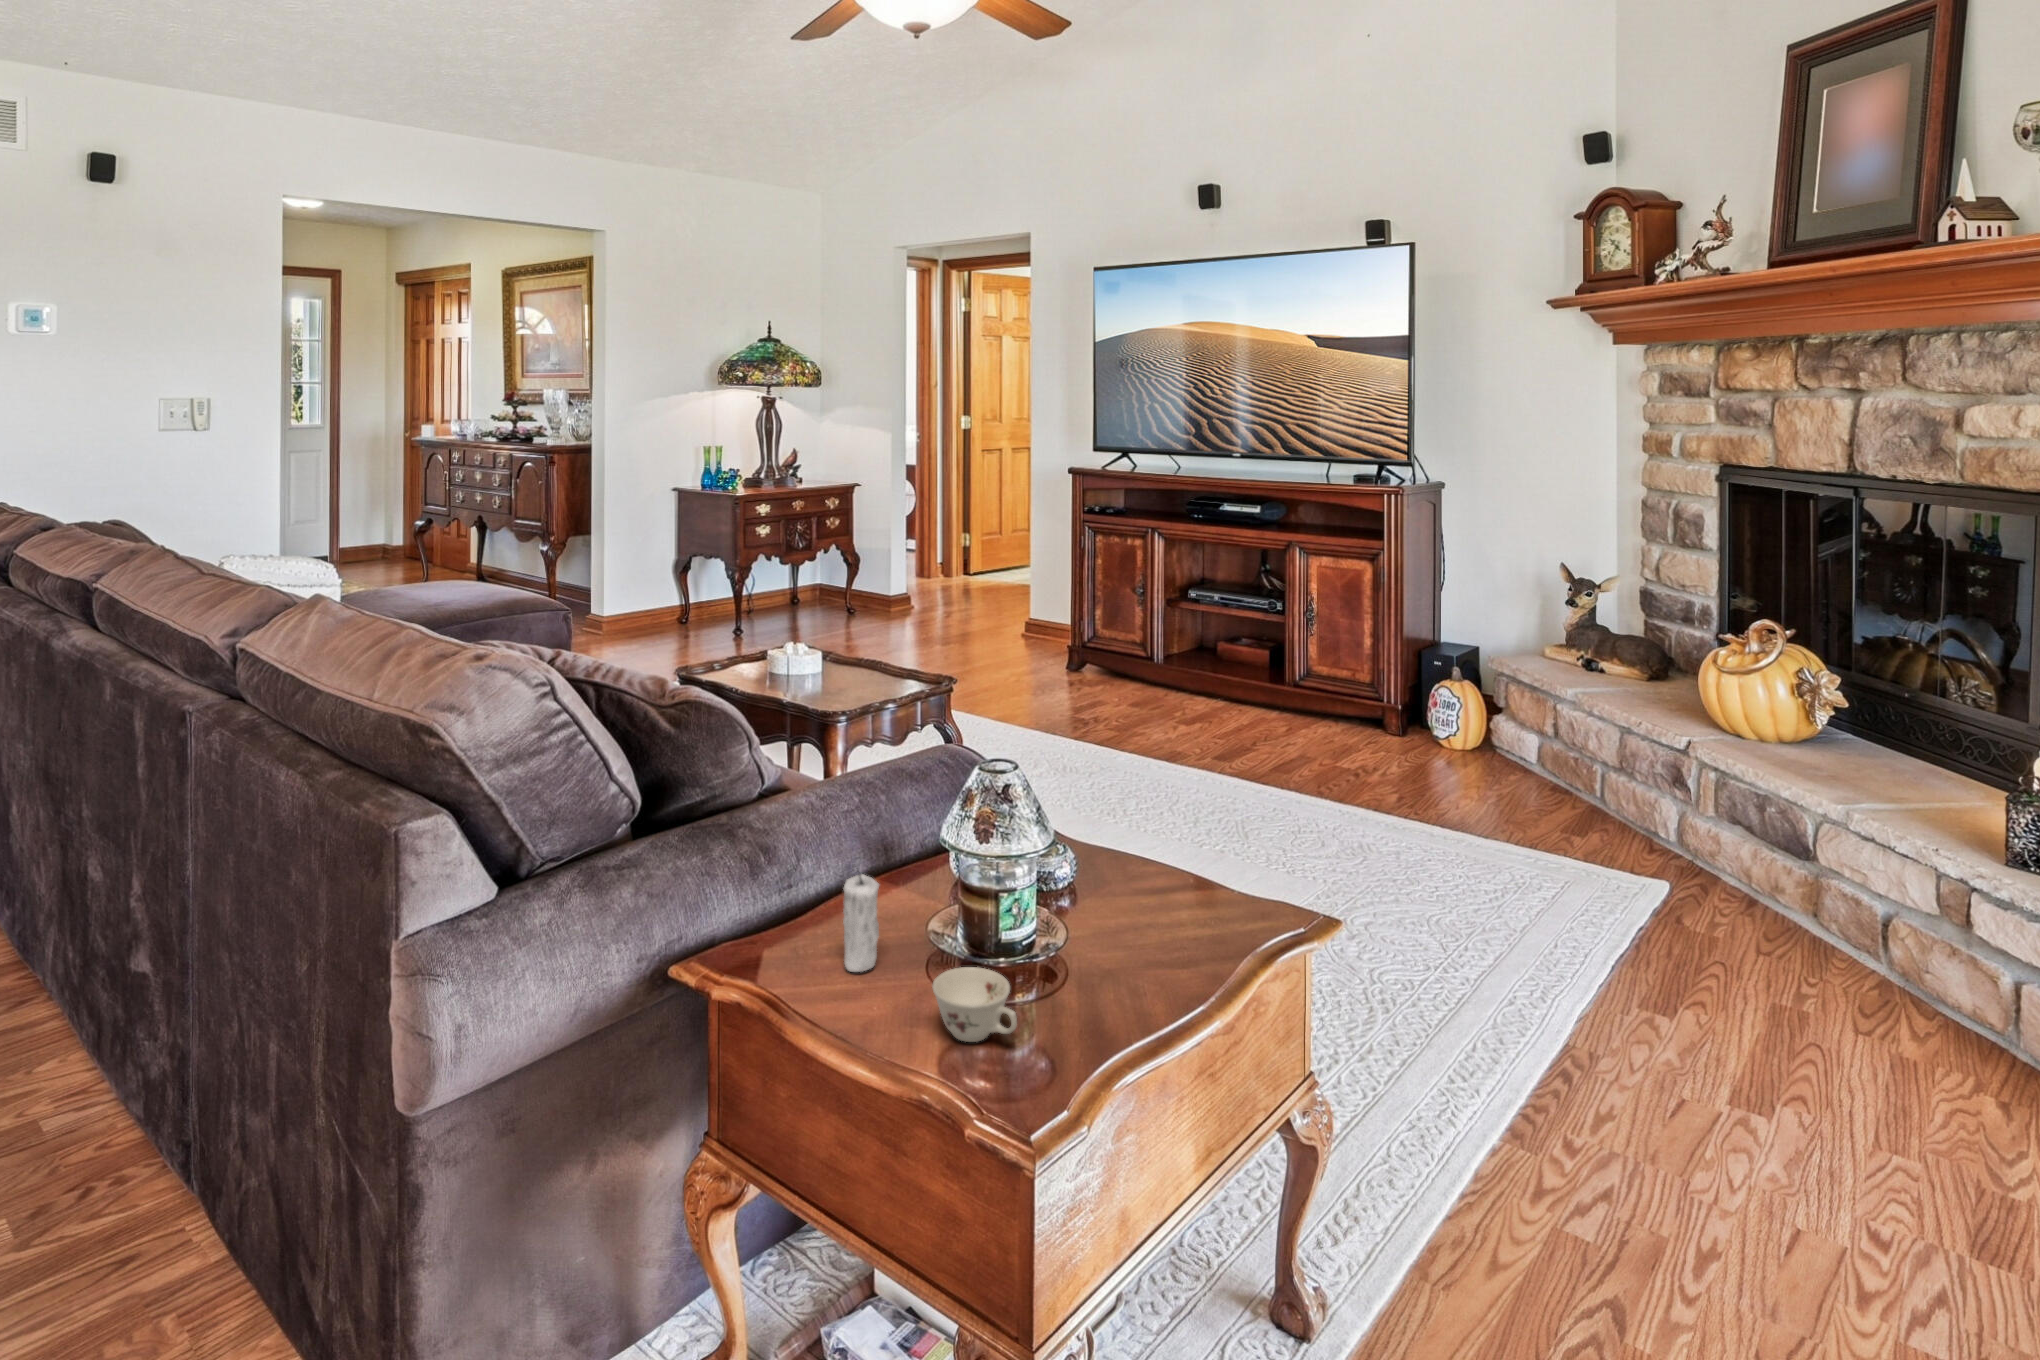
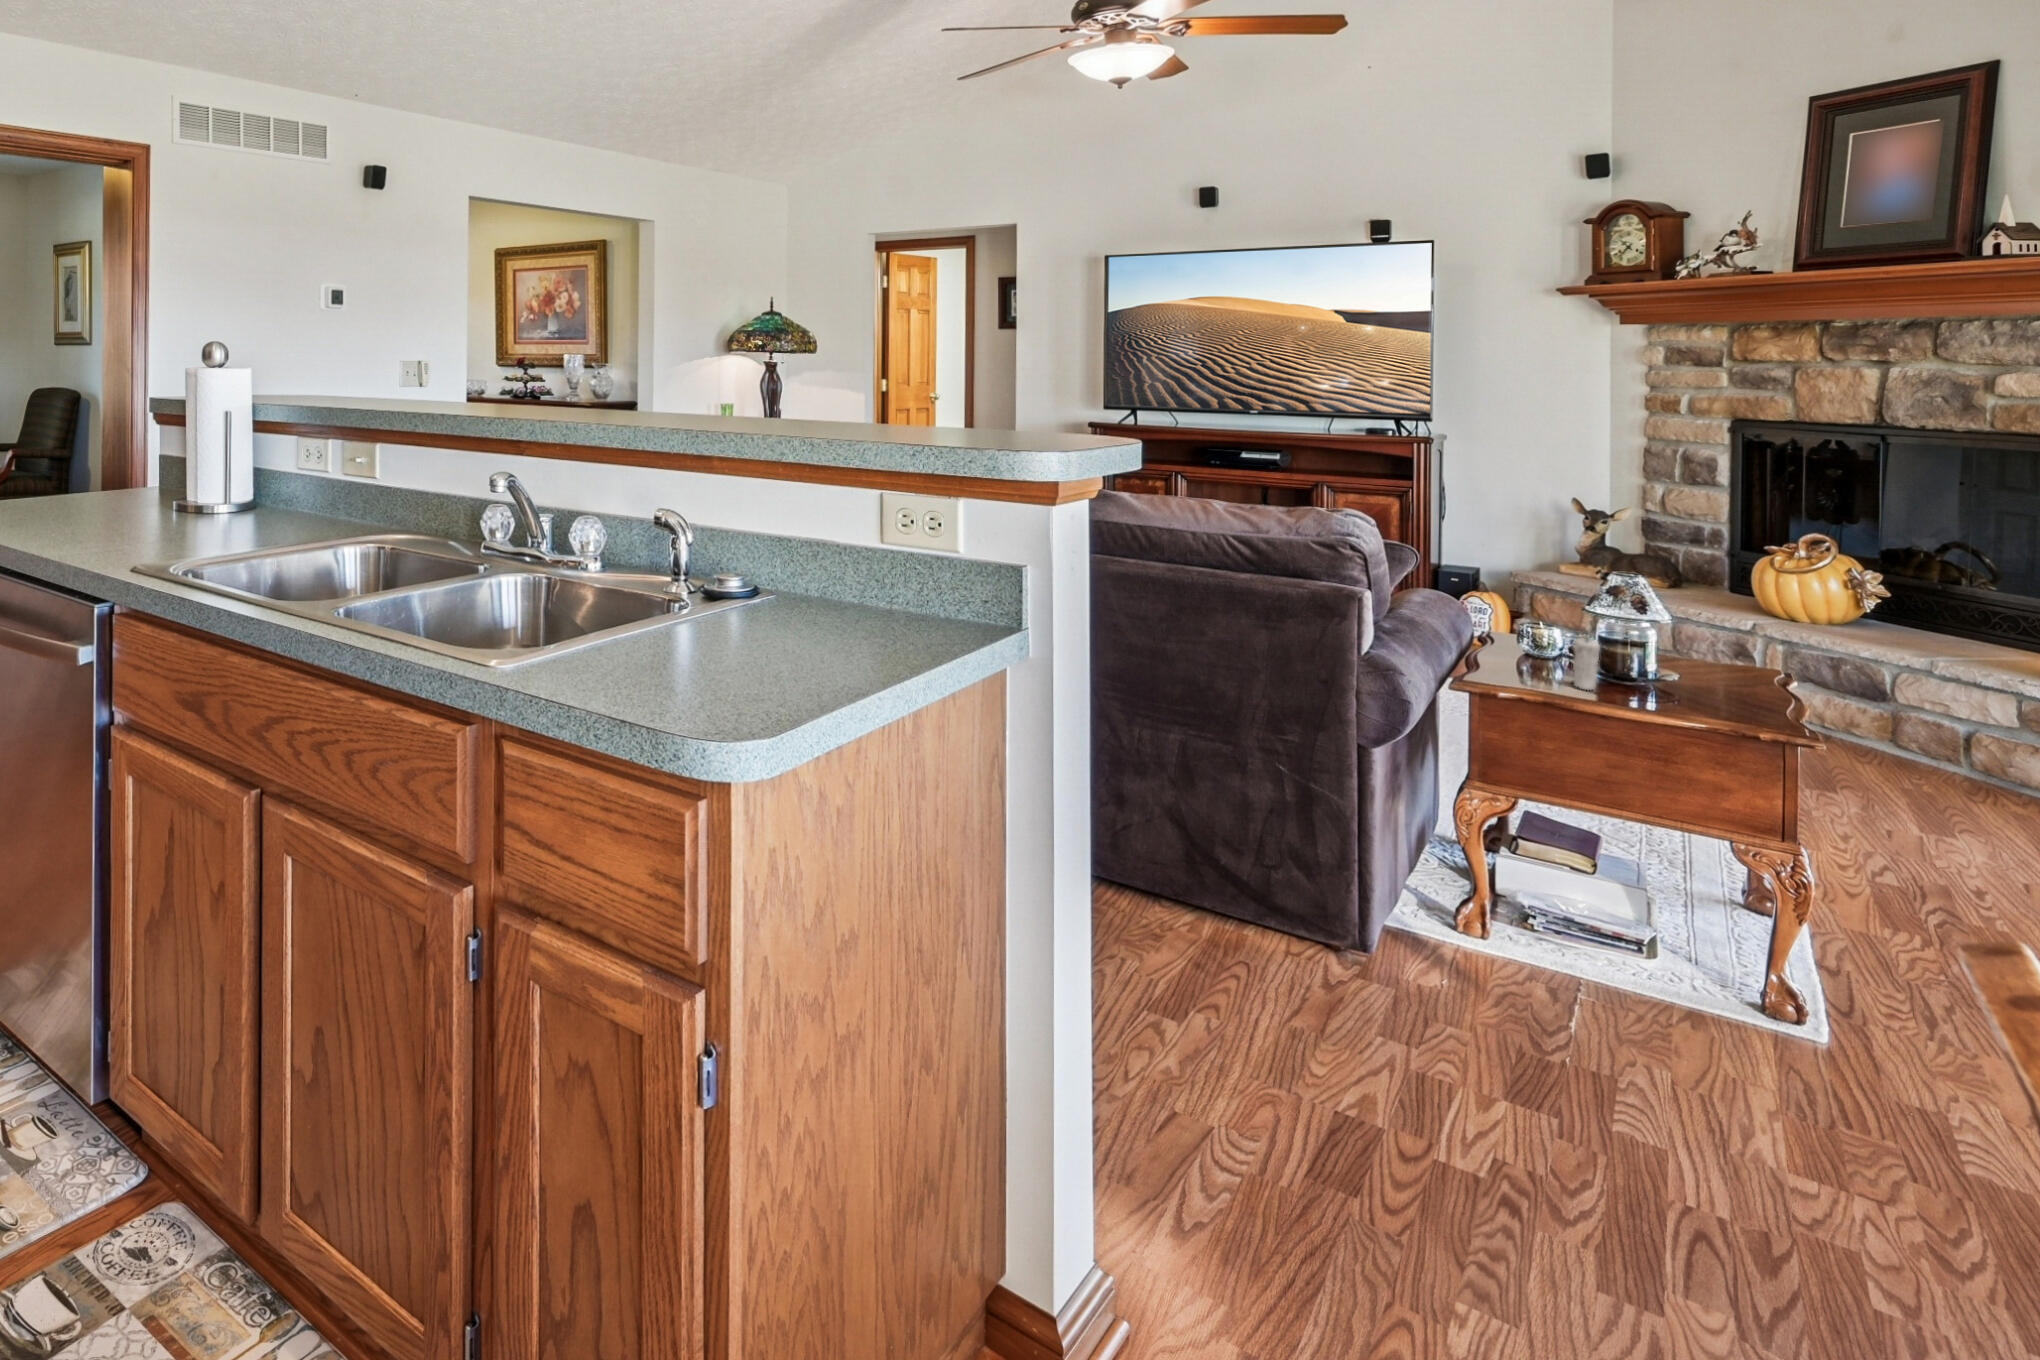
teacup: present [933,967,1017,1042] -> none [1681,679,1751,713]

